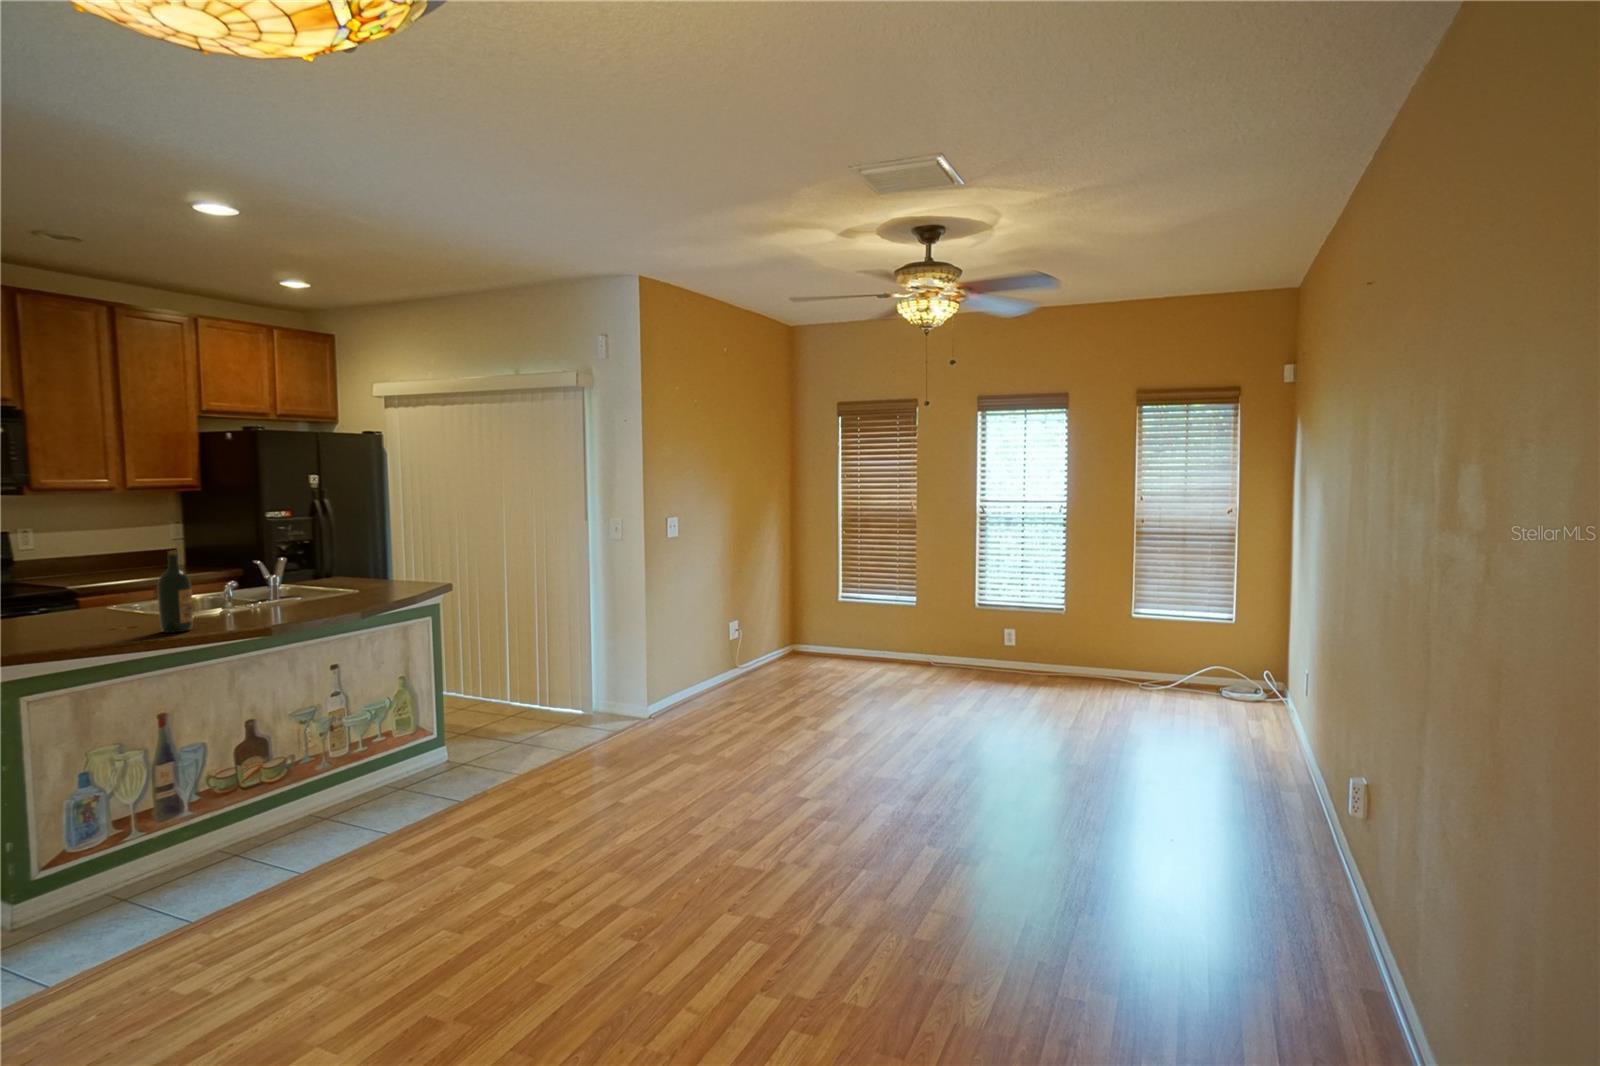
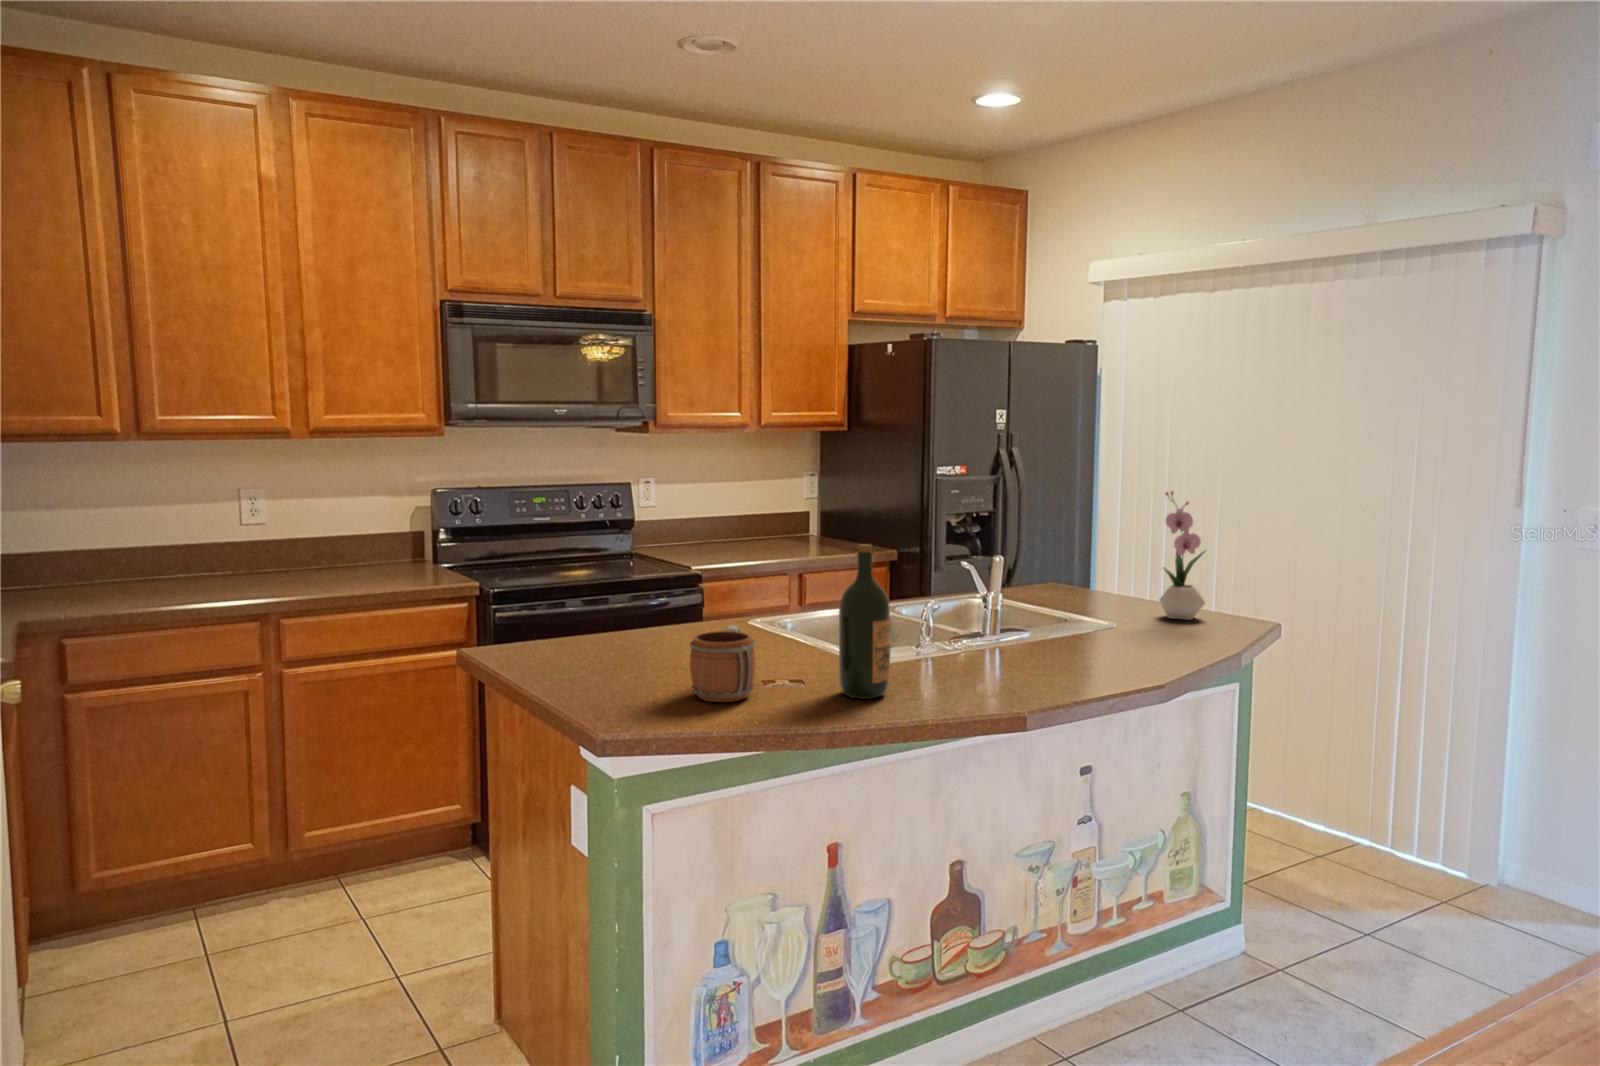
flower arrangement: none [387,520,415,589] -> present [1159,491,1205,620]
mug: none [53,602,101,642] -> present [690,625,756,702]

